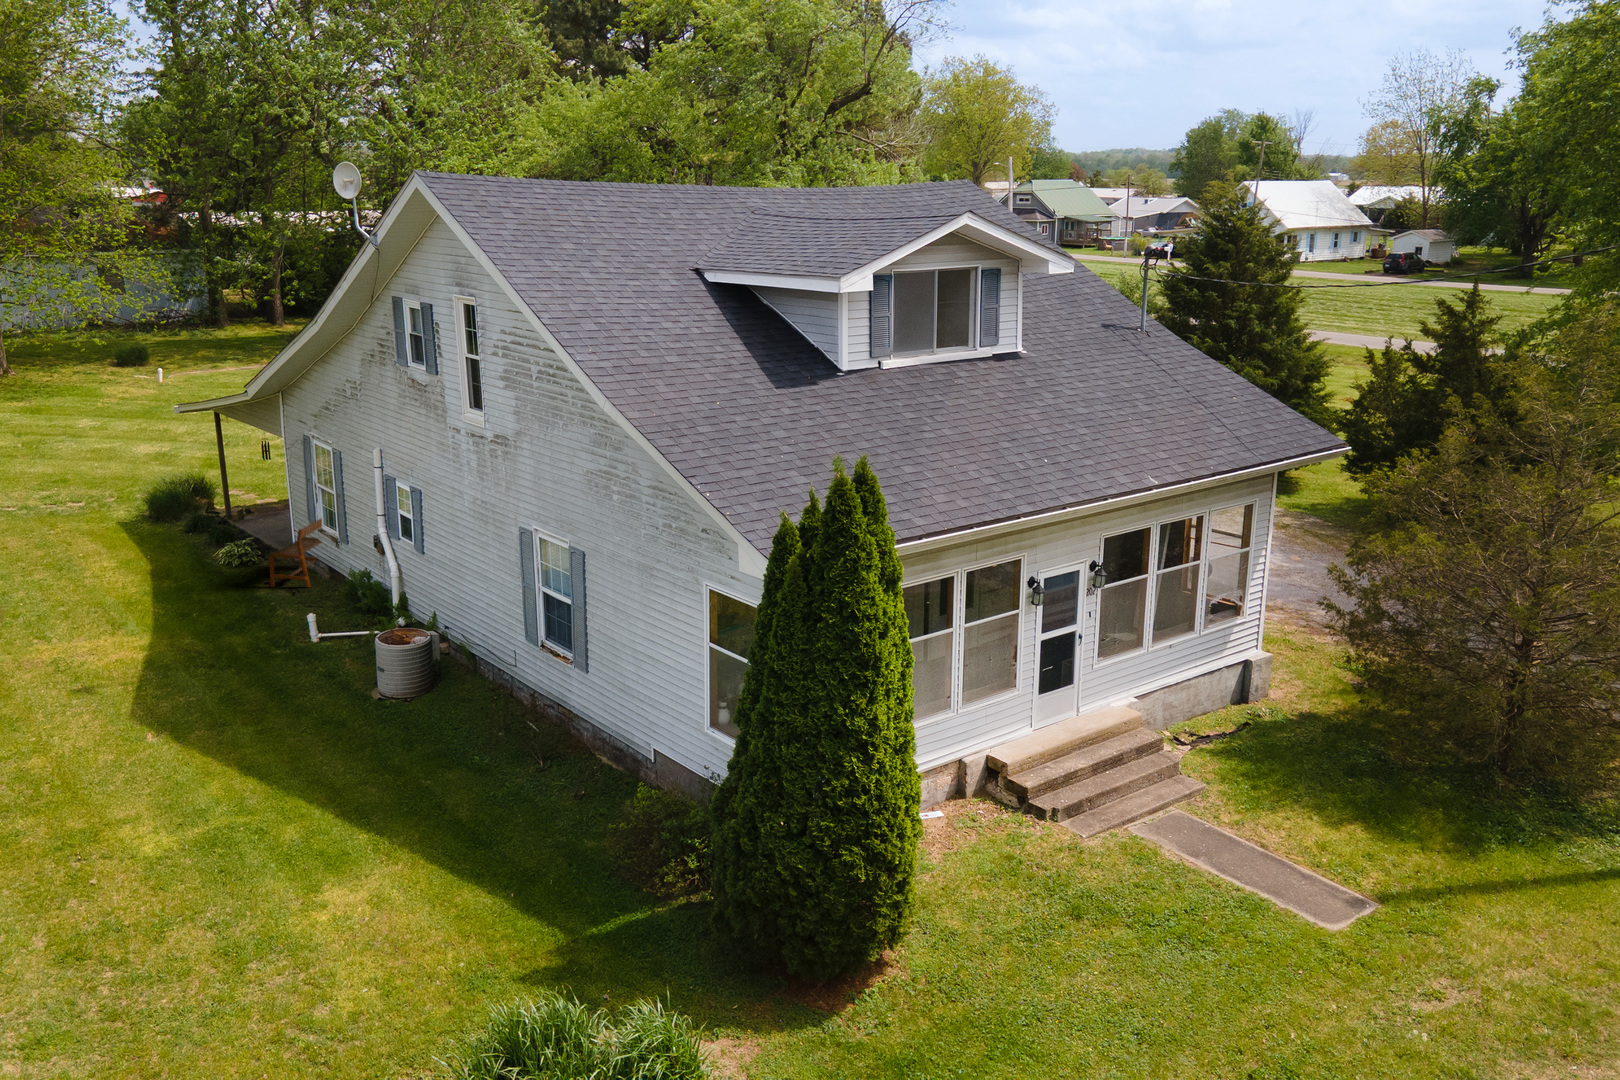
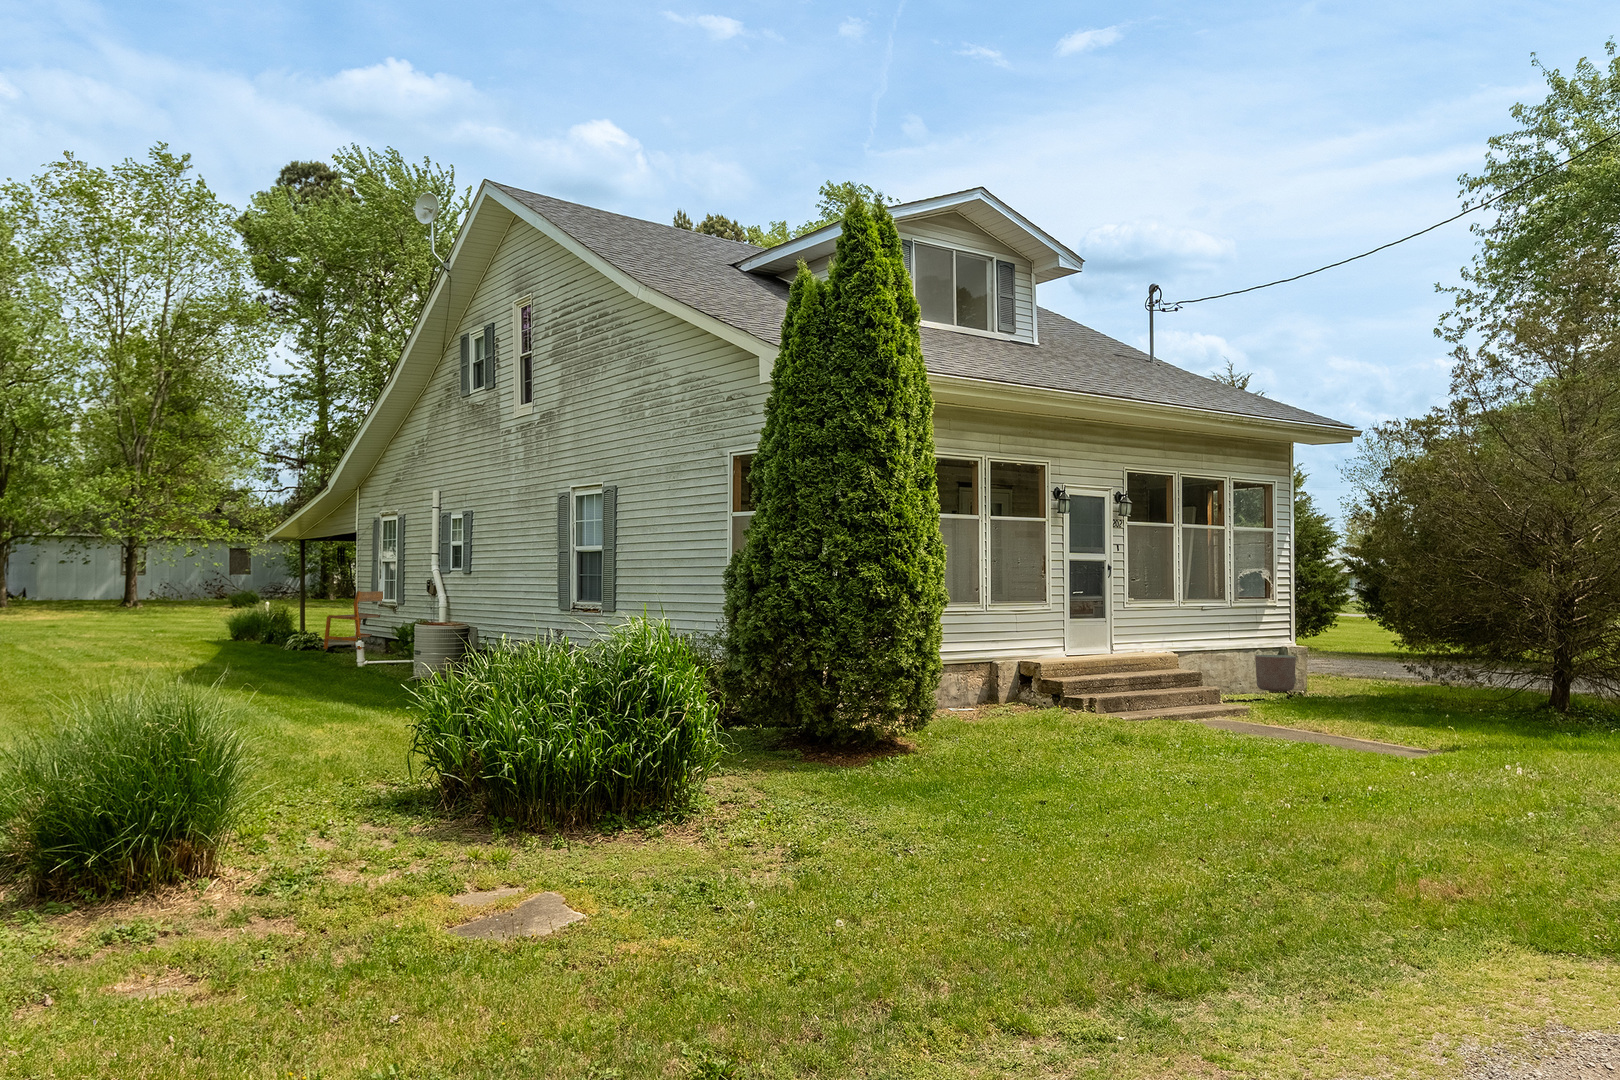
planter: none [1214,679,1254,721] -> present [1255,655,1296,691]

